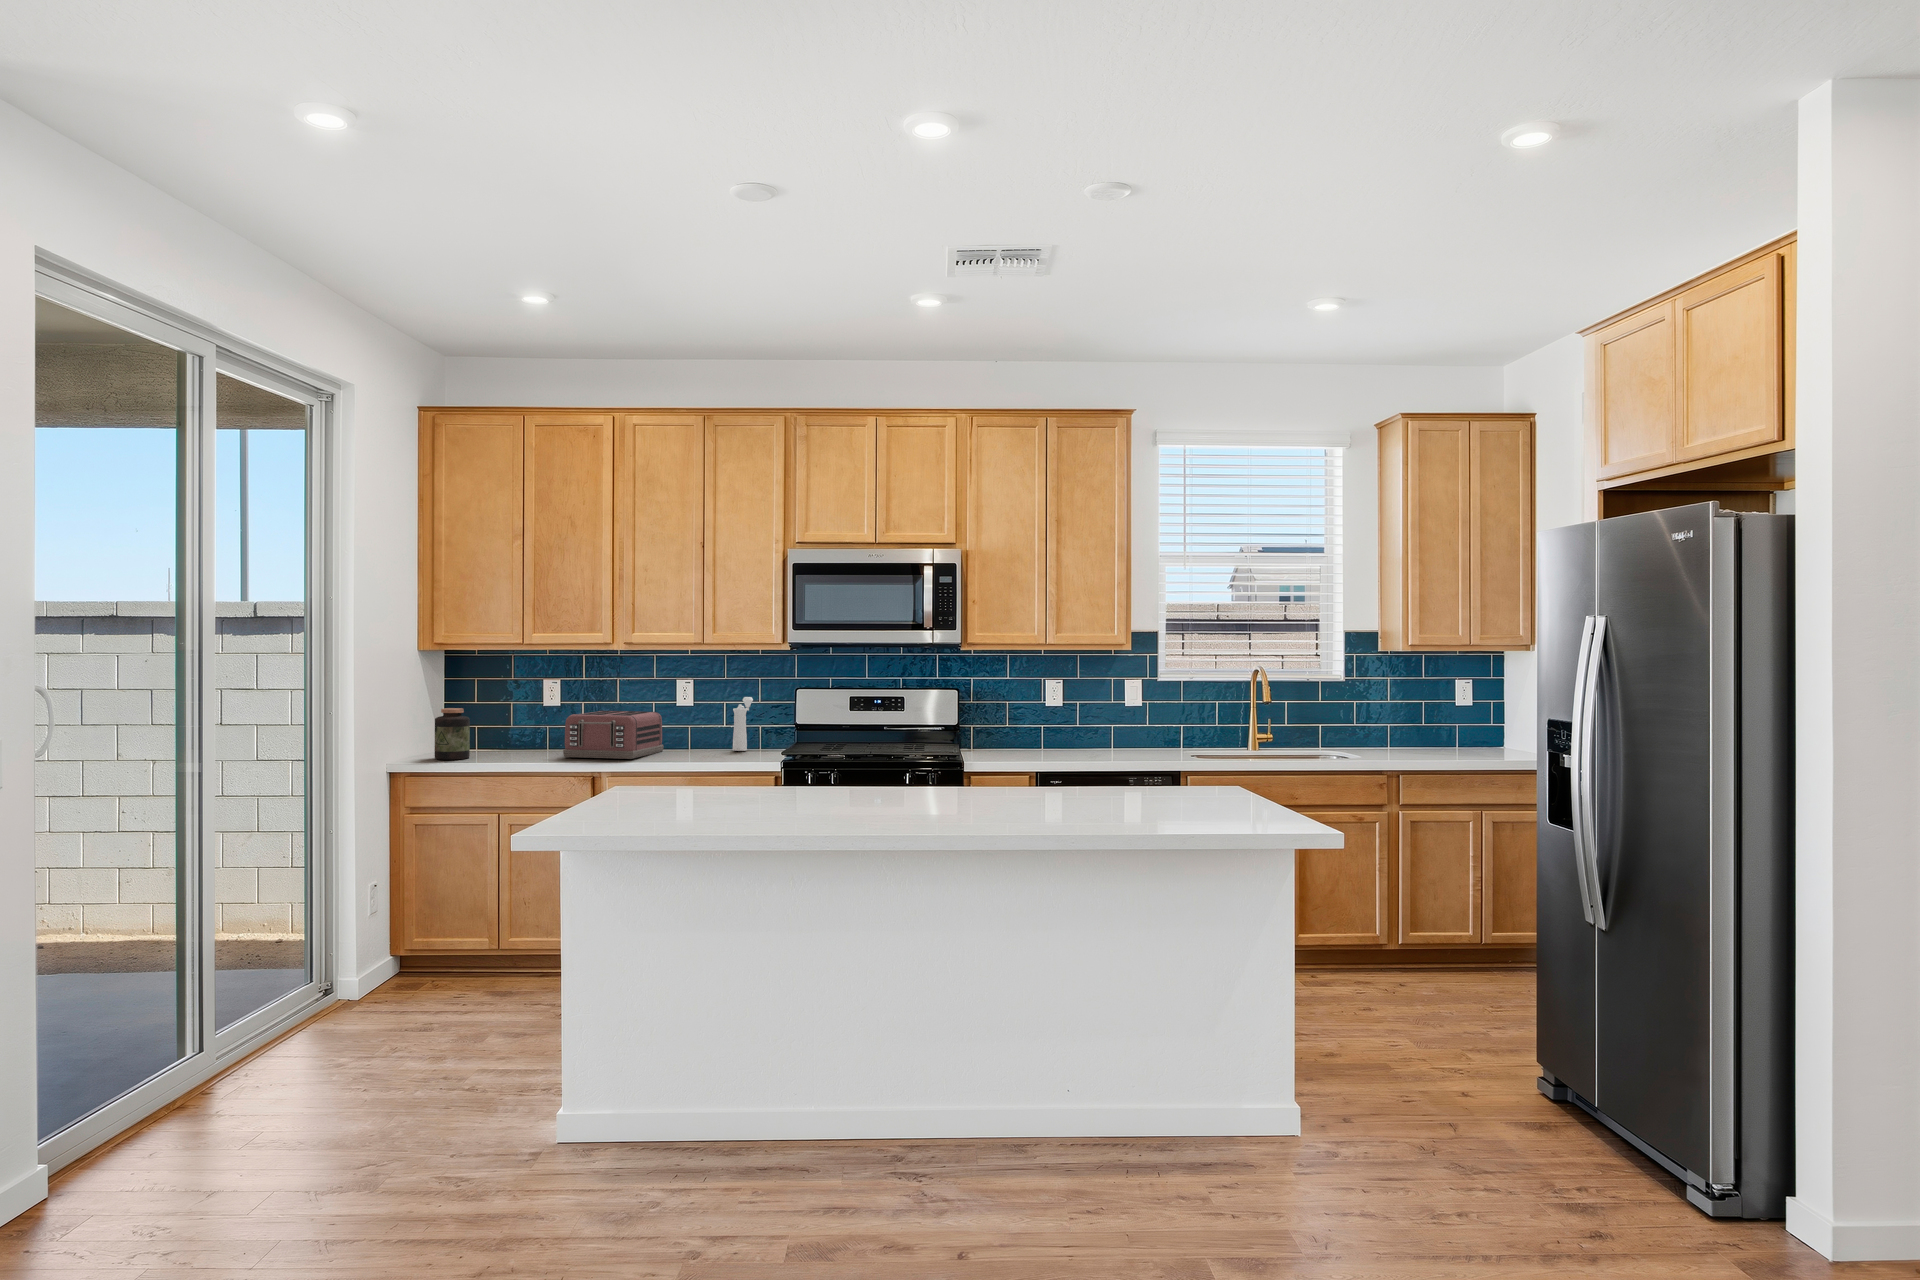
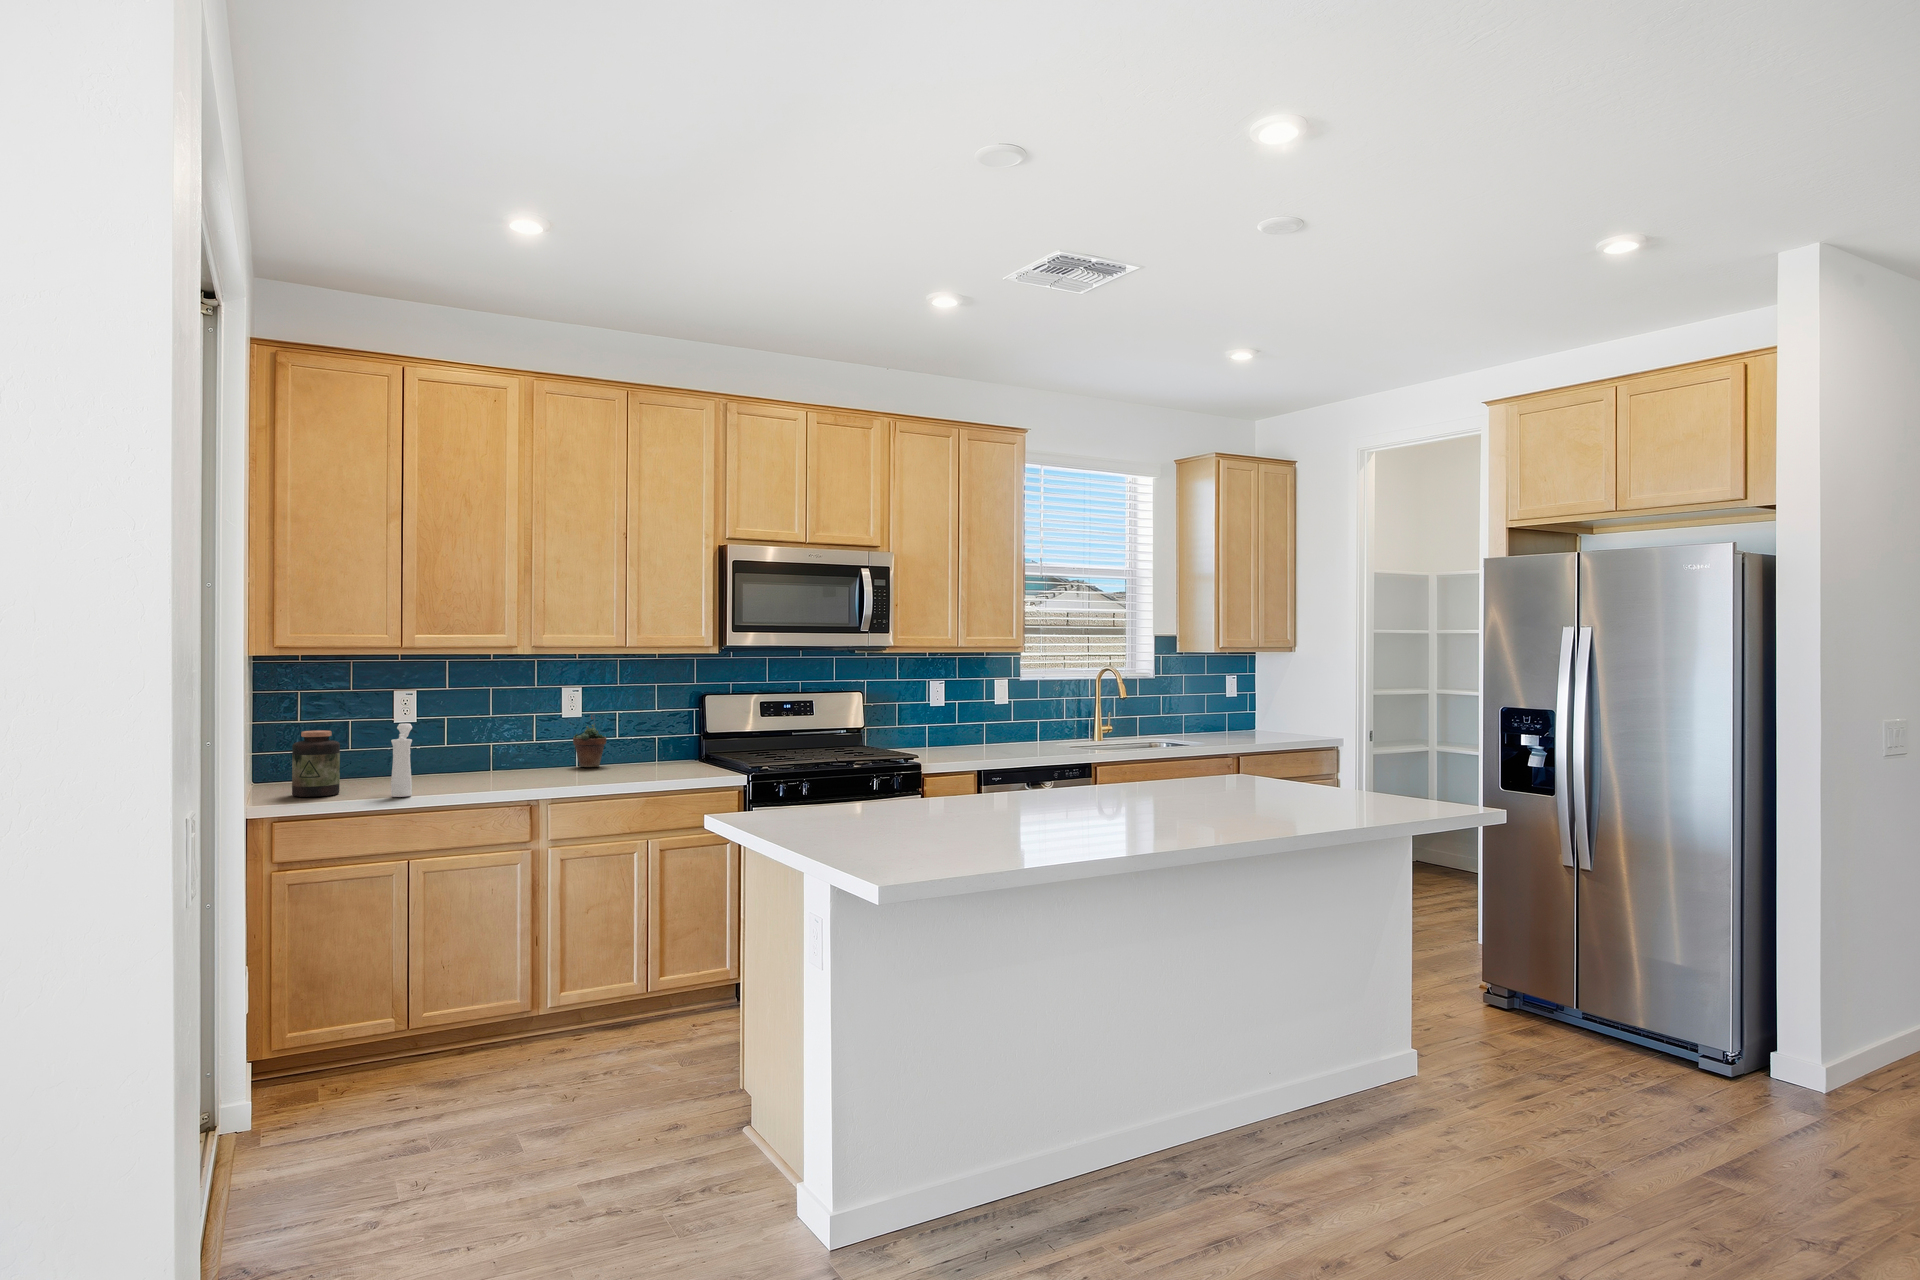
pepper mill: present [733,697,753,751] -> present [391,723,412,797]
succulent plant: none [679,702,708,749] -> present [573,714,606,767]
toaster: present [563,711,664,759] -> none [467,726,562,784]

